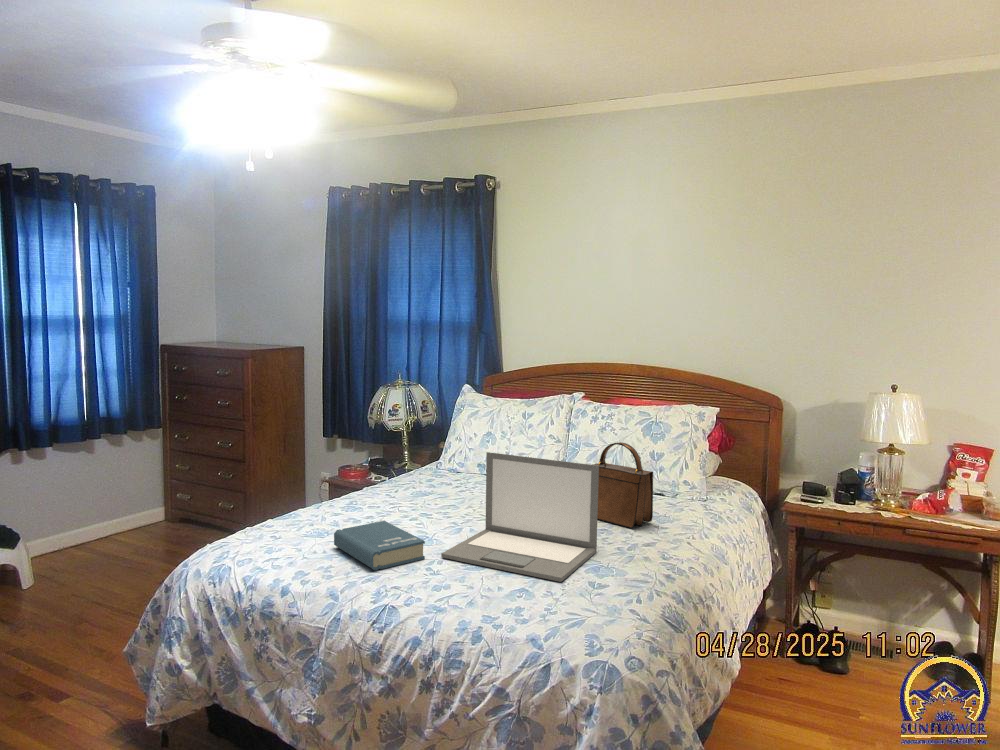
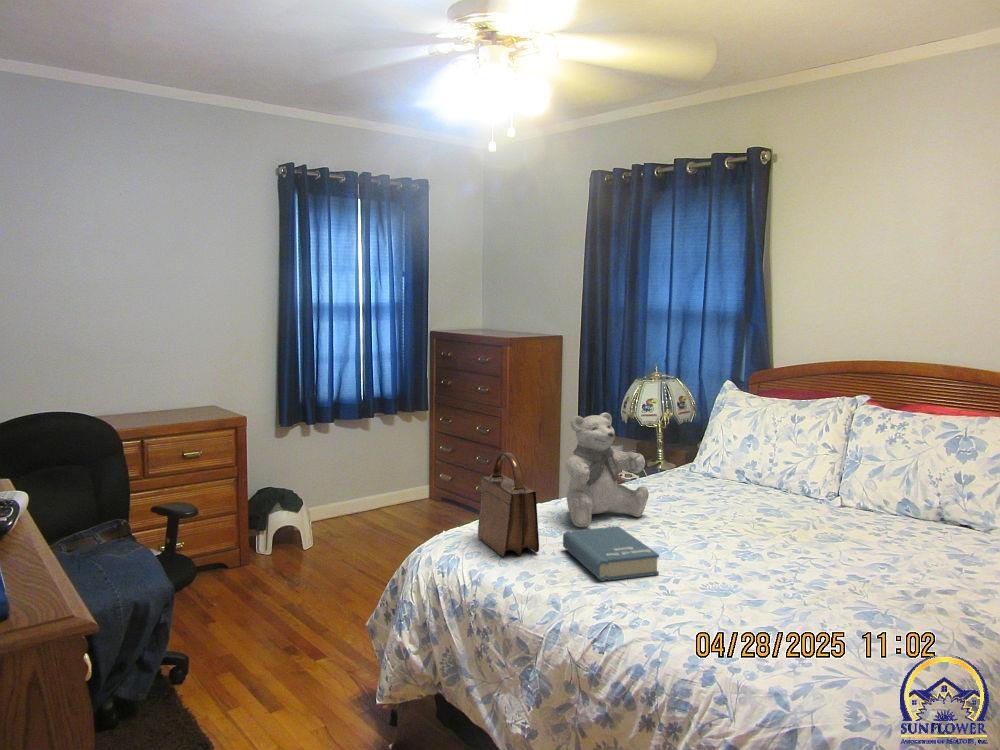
teddy bear: none [331,418,407,526] -> present [566,413,649,527]
handbag: present [593,442,653,528] -> present [478,453,539,557]
laptop: present [441,452,599,582] -> none [678,459,883,626]

